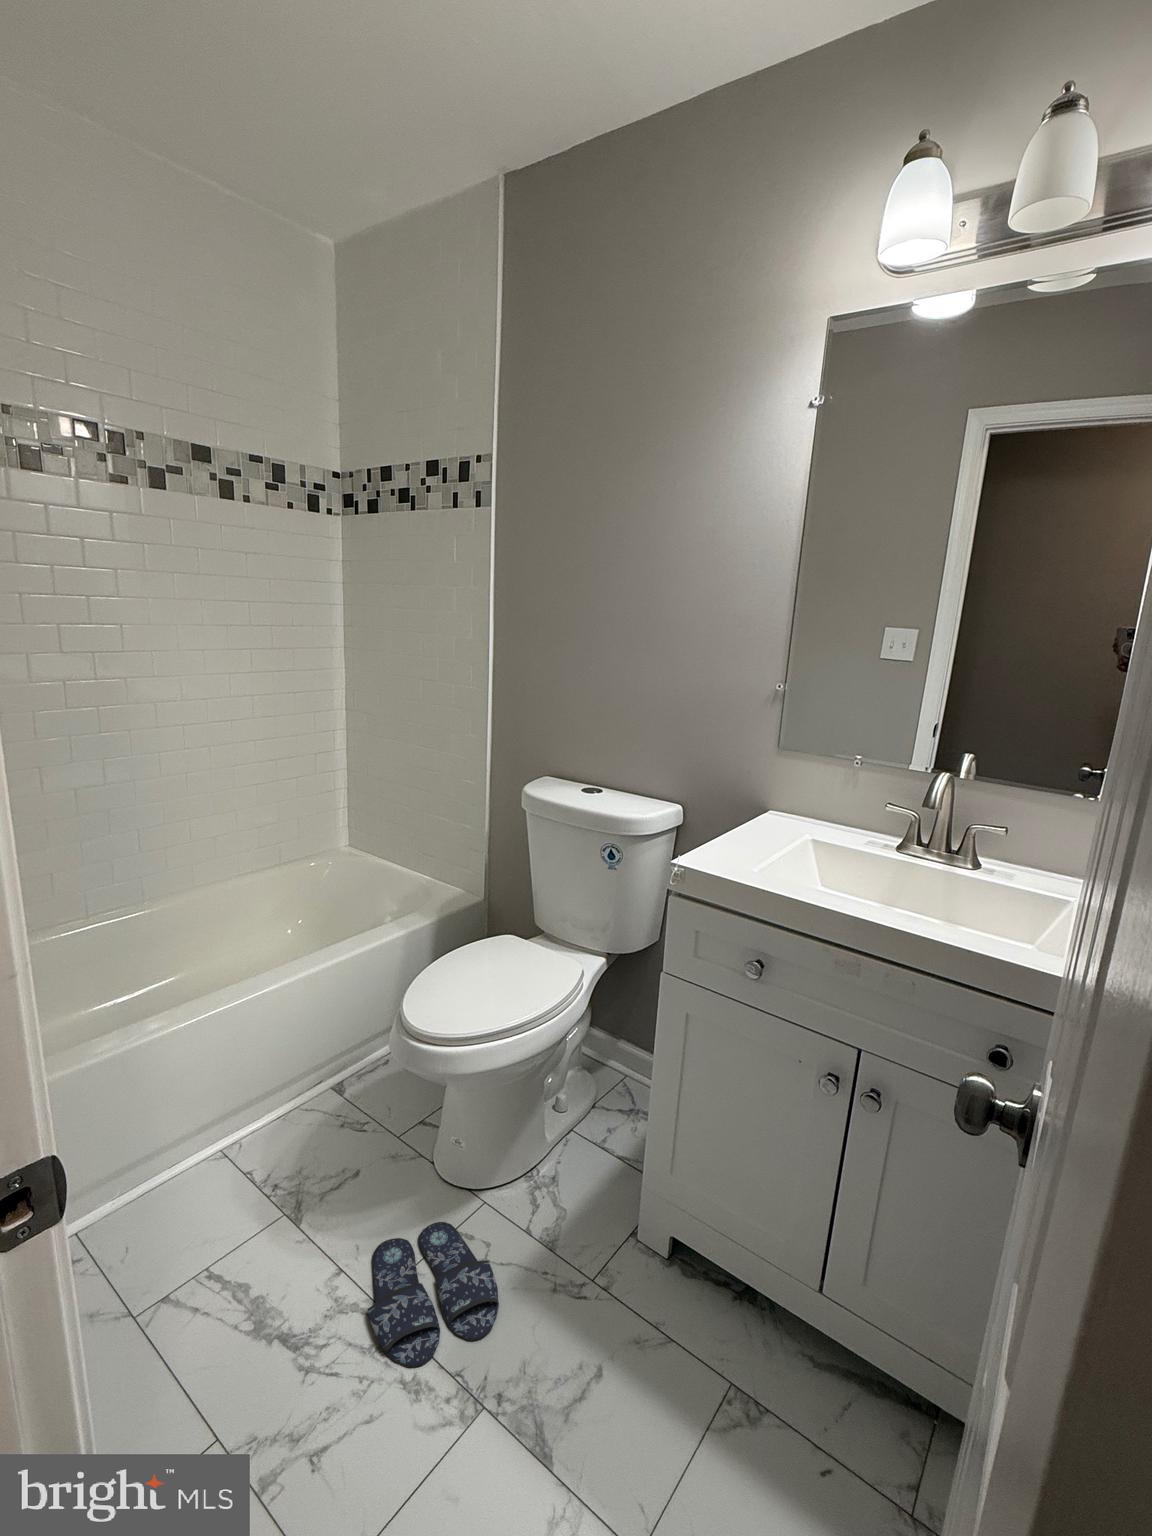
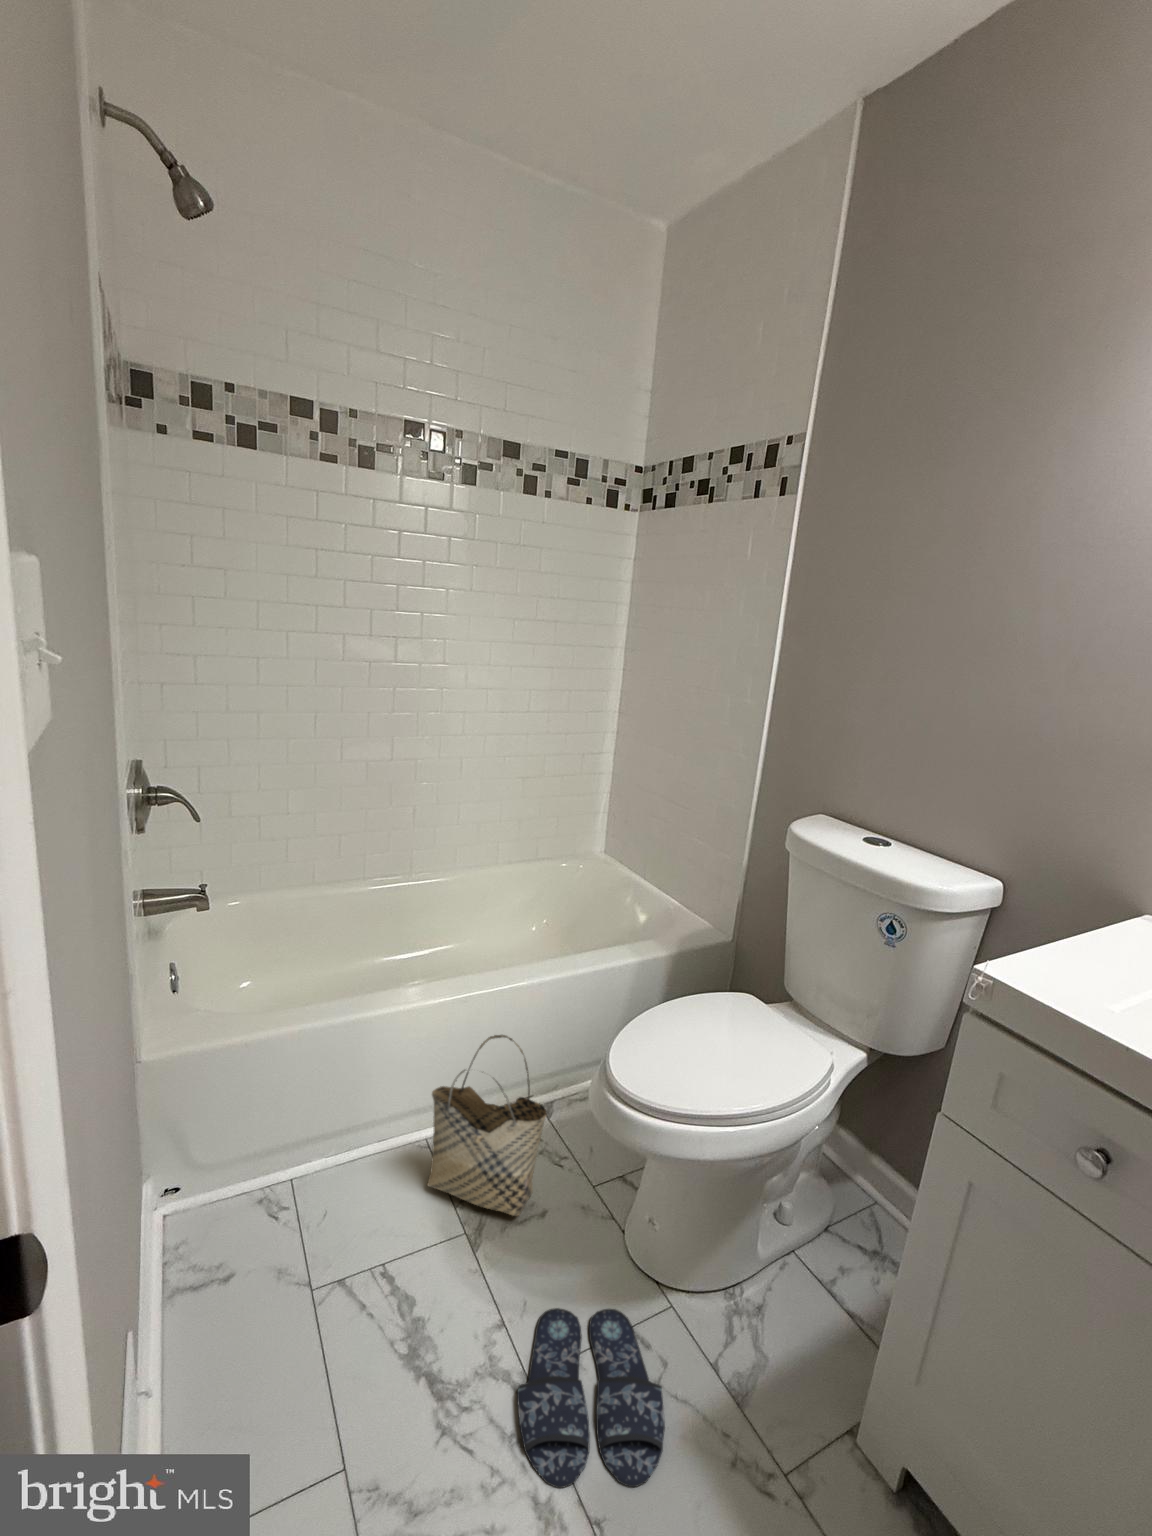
woven basket: none [227,1024,348,1188] -> present [428,1035,547,1216]

